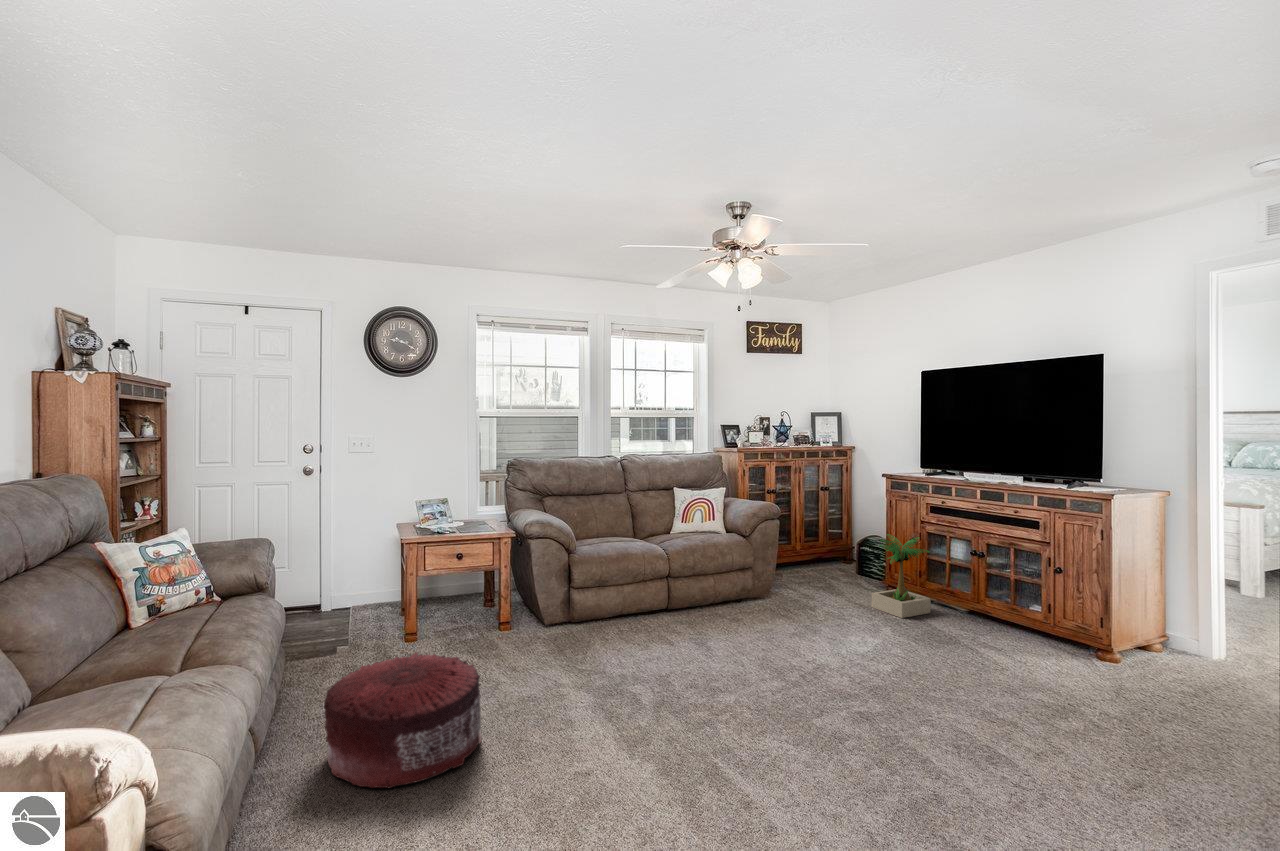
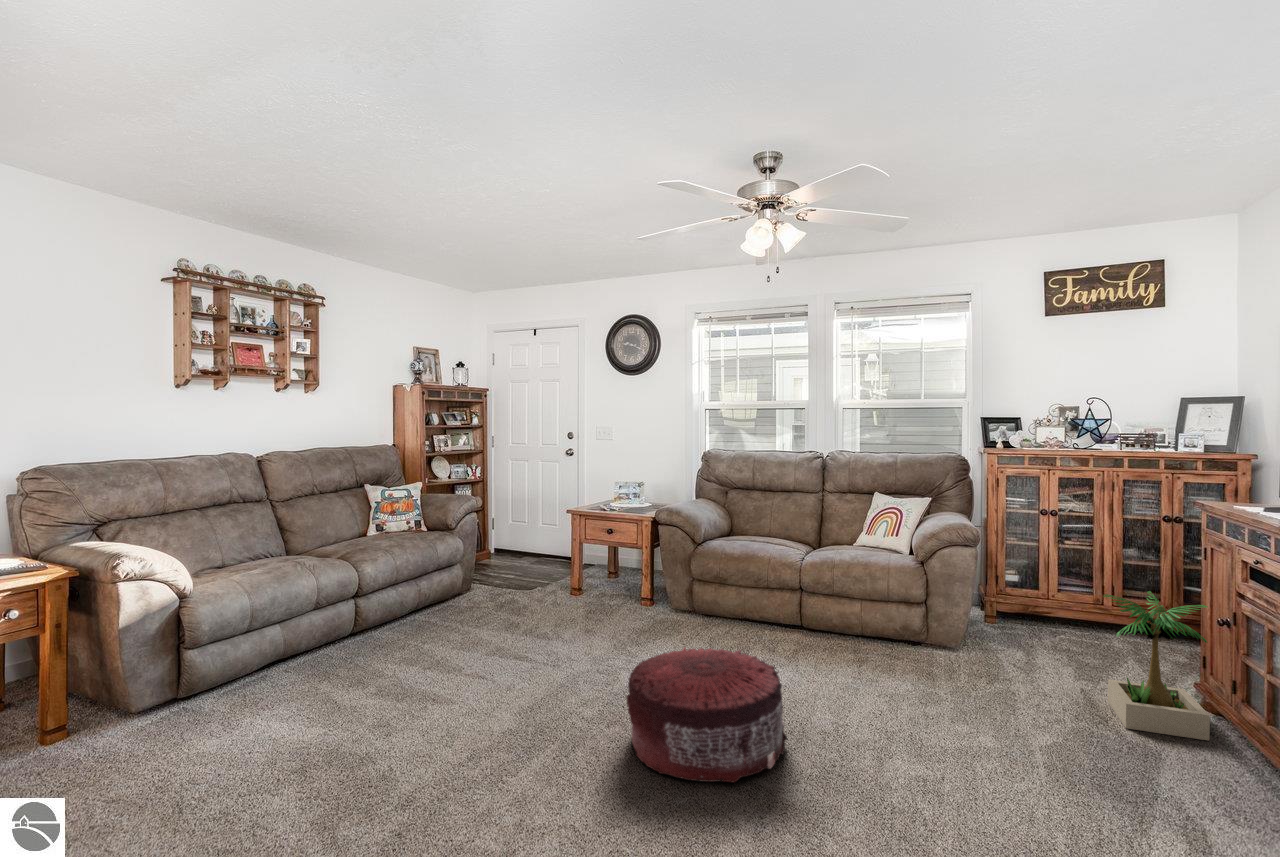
pouf: present [324,653,481,788] -> present [626,648,788,782]

